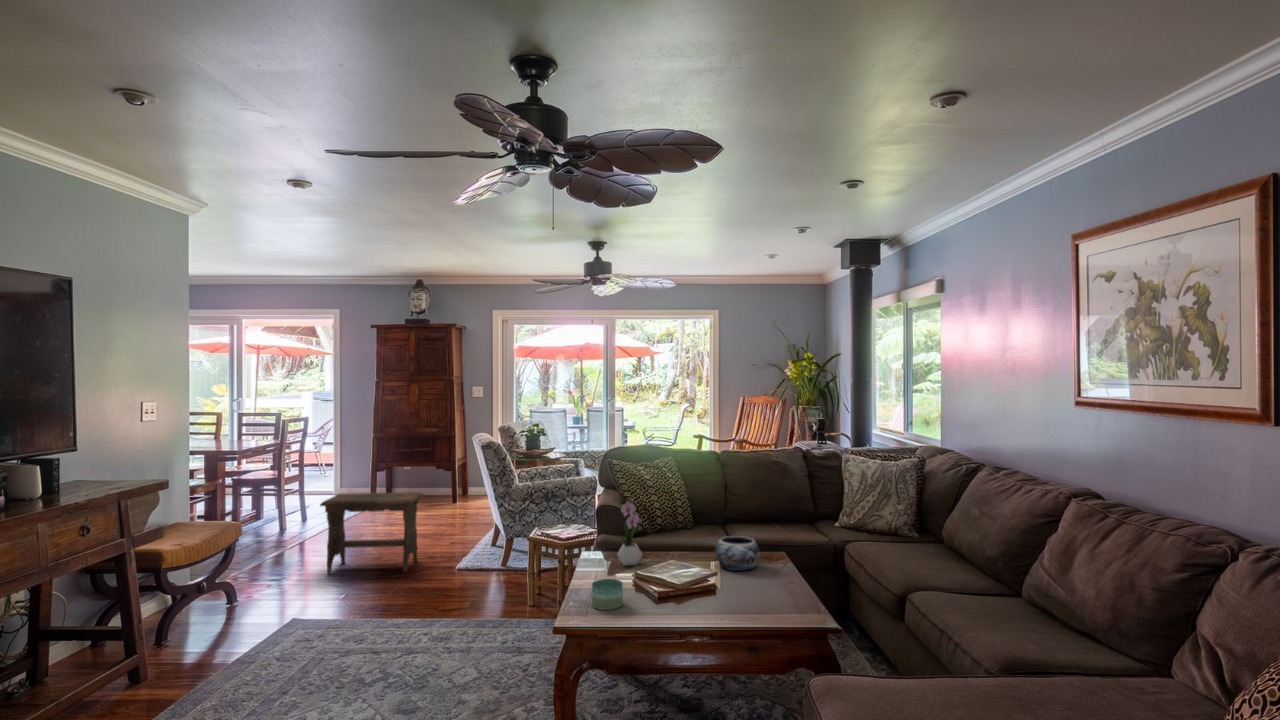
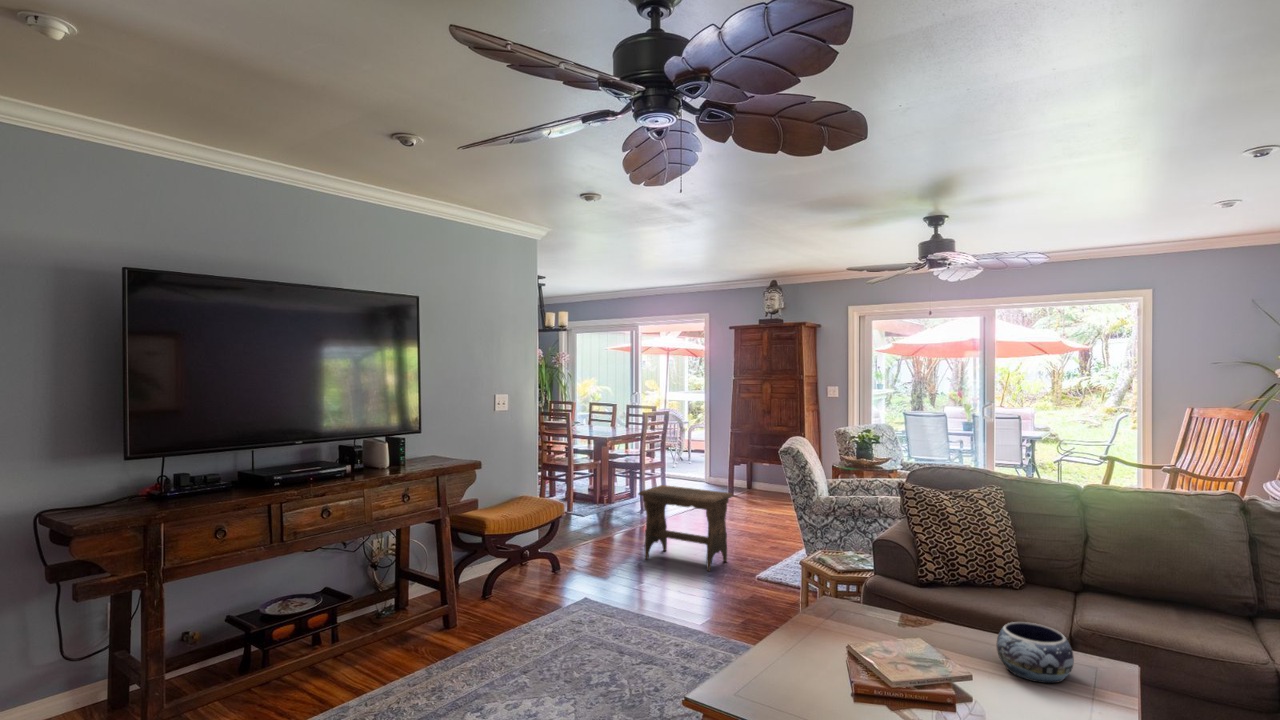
flower arrangement: present [617,492,642,566] -> none [858,530,895,631]
candle: present [592,579,623,610] -> none [769,644,810,689]

